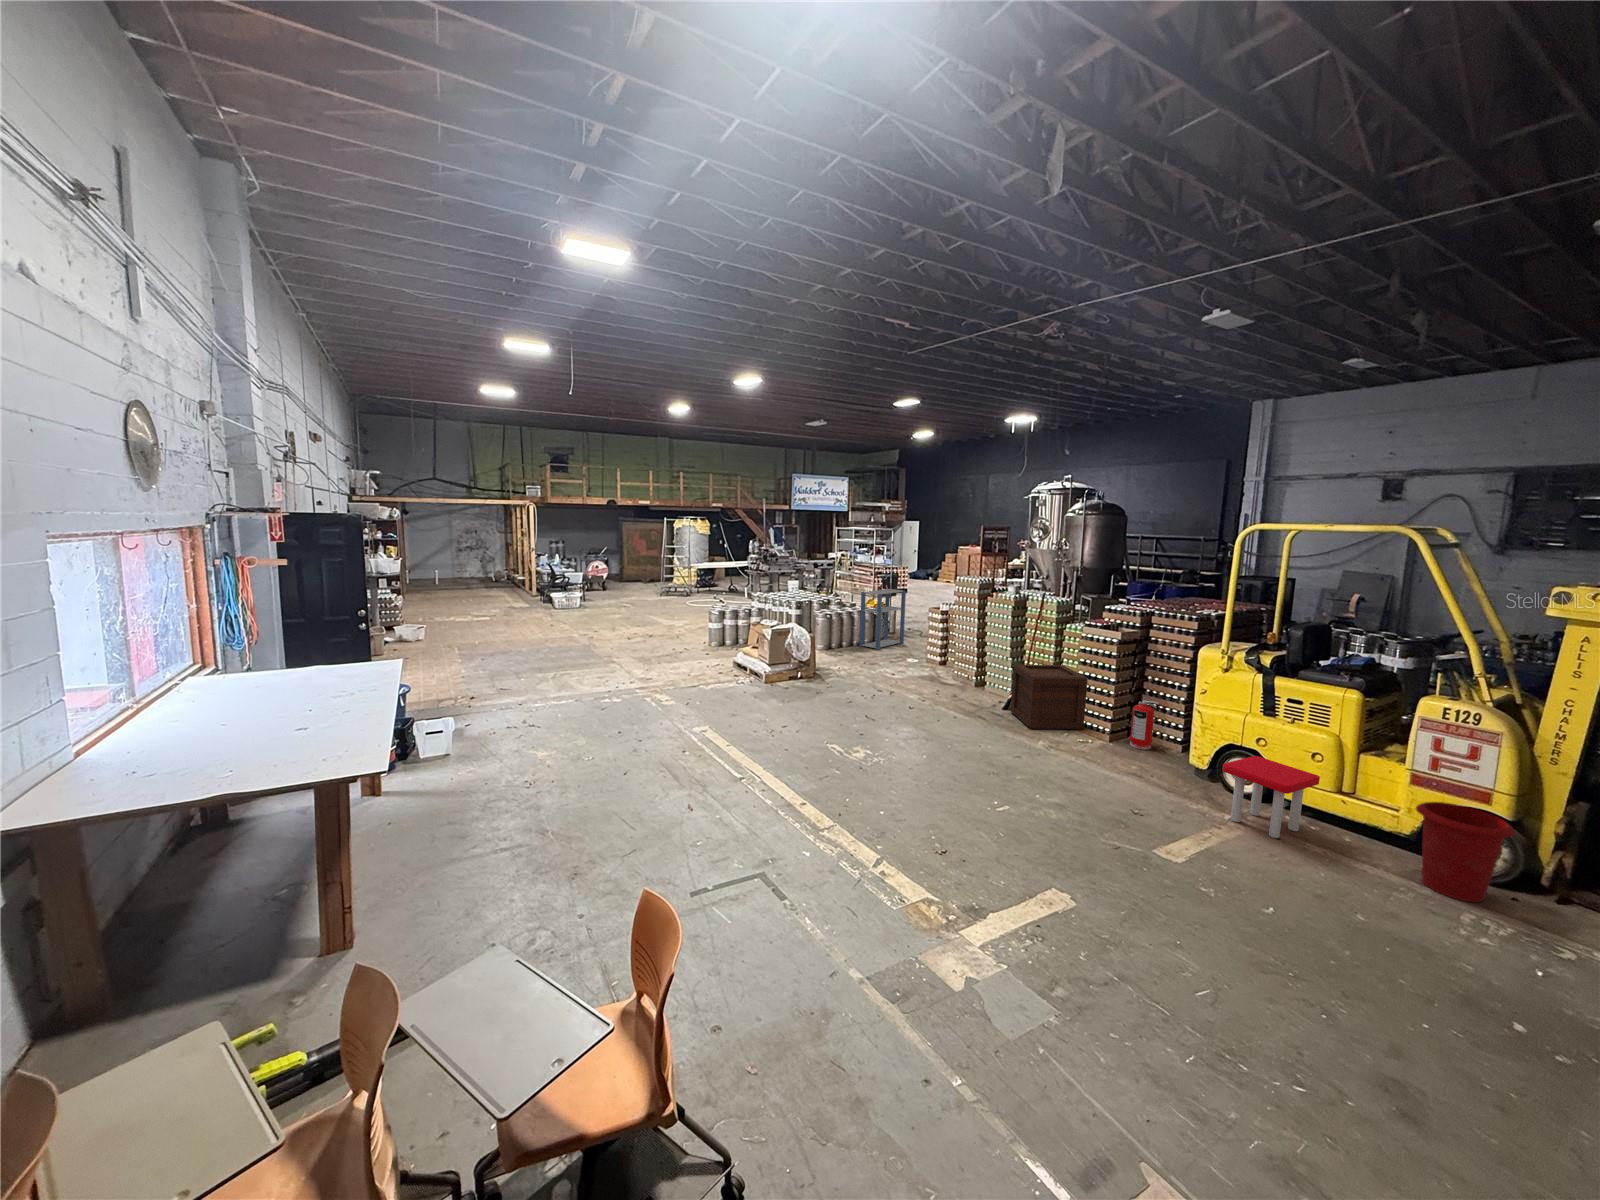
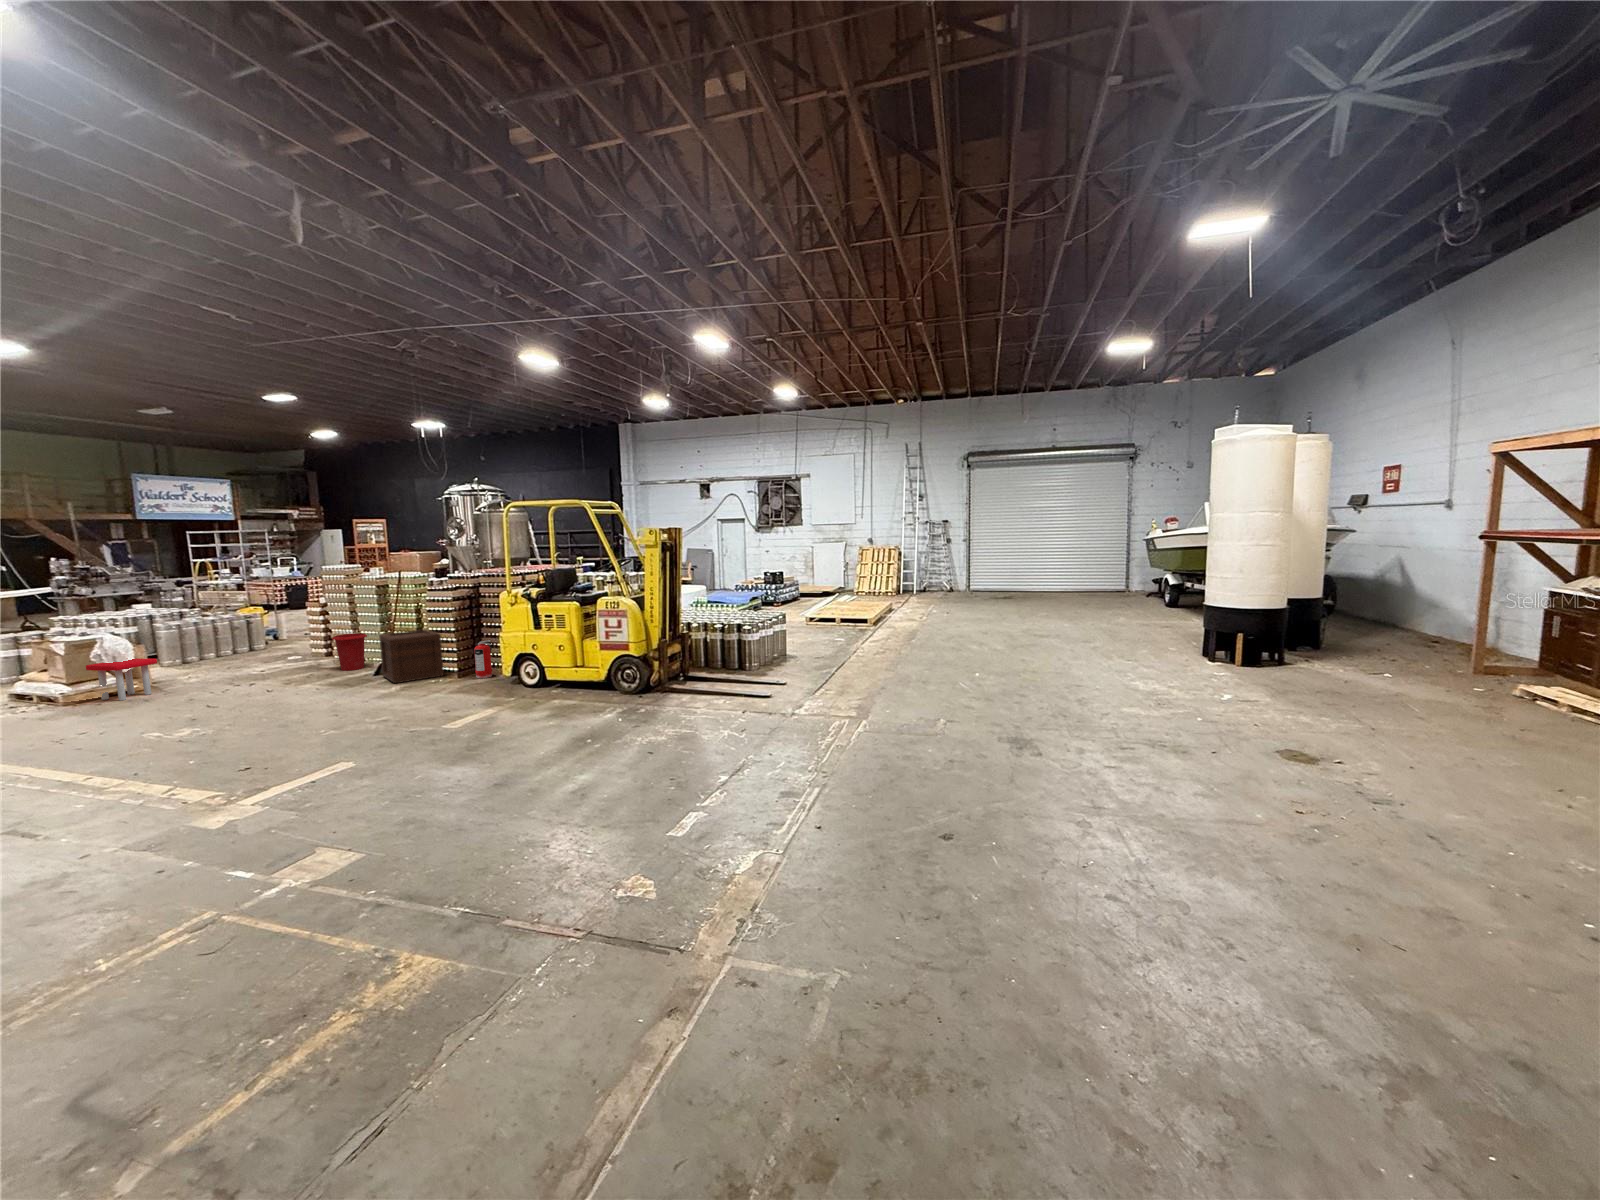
shelving unit: present [860,589,906,650] -> none [224,593,294,658]
stool: present [1223,756,1320,838] -> present [86,658,157,700]
waste bin: present [1416,802,1516,902] -> present [332,633,367,671]

